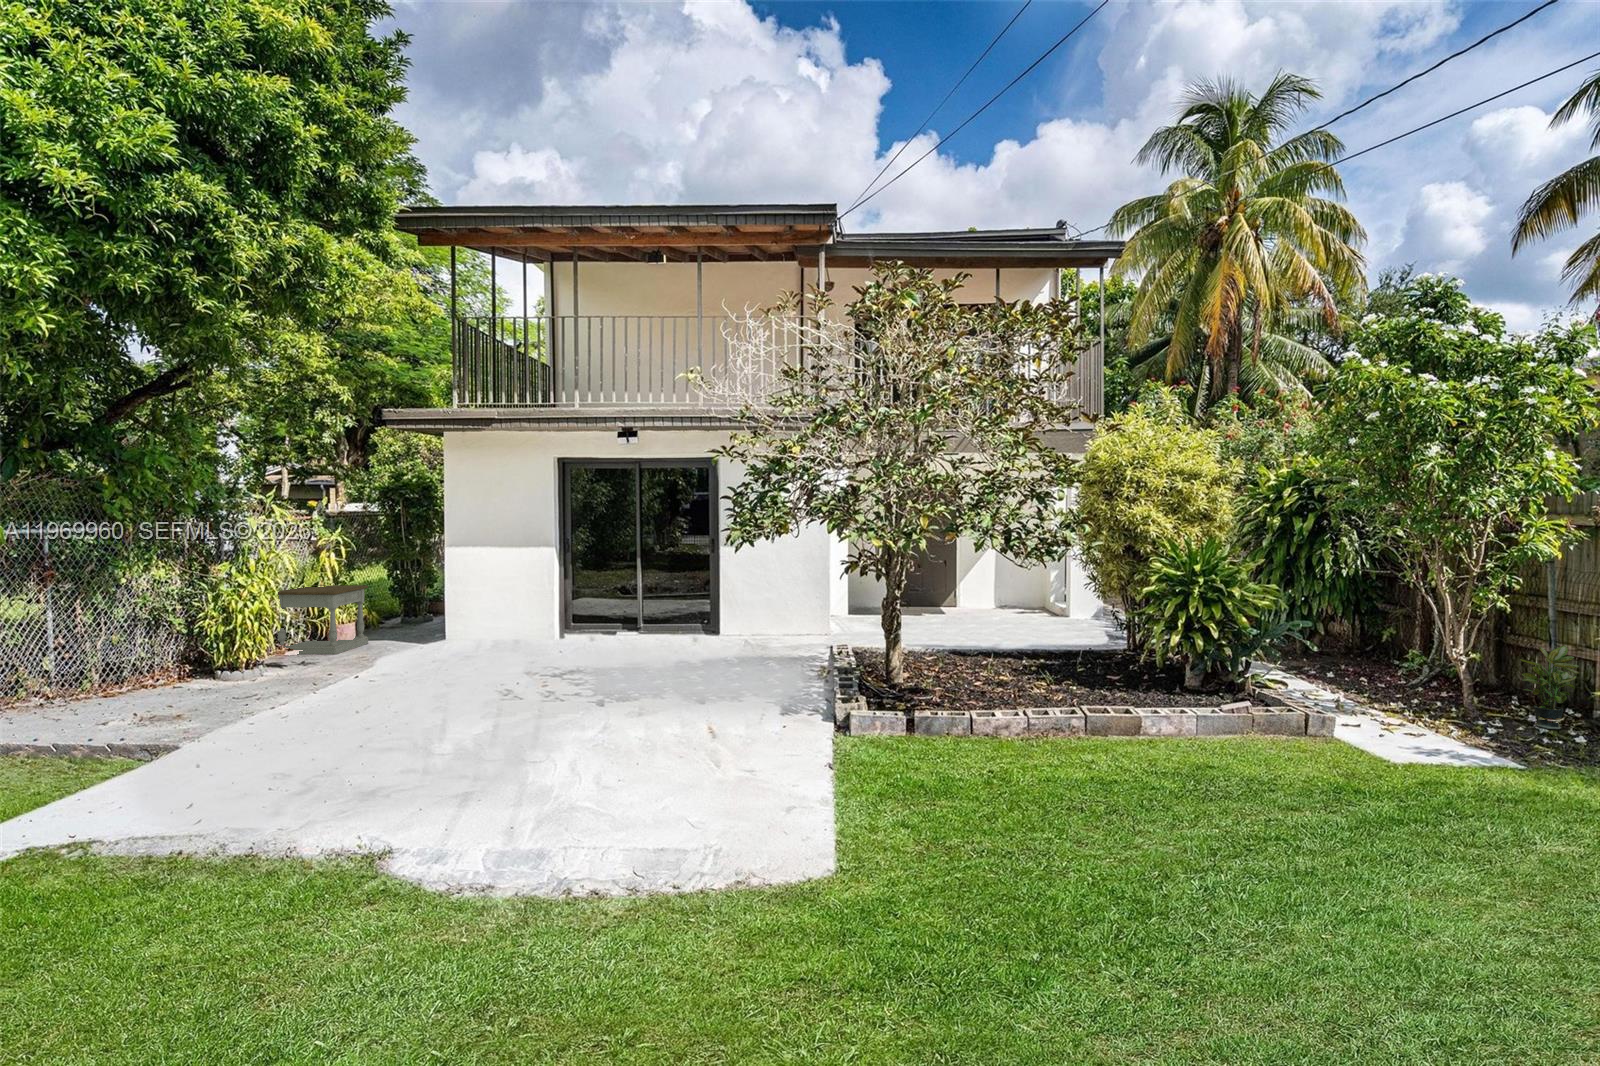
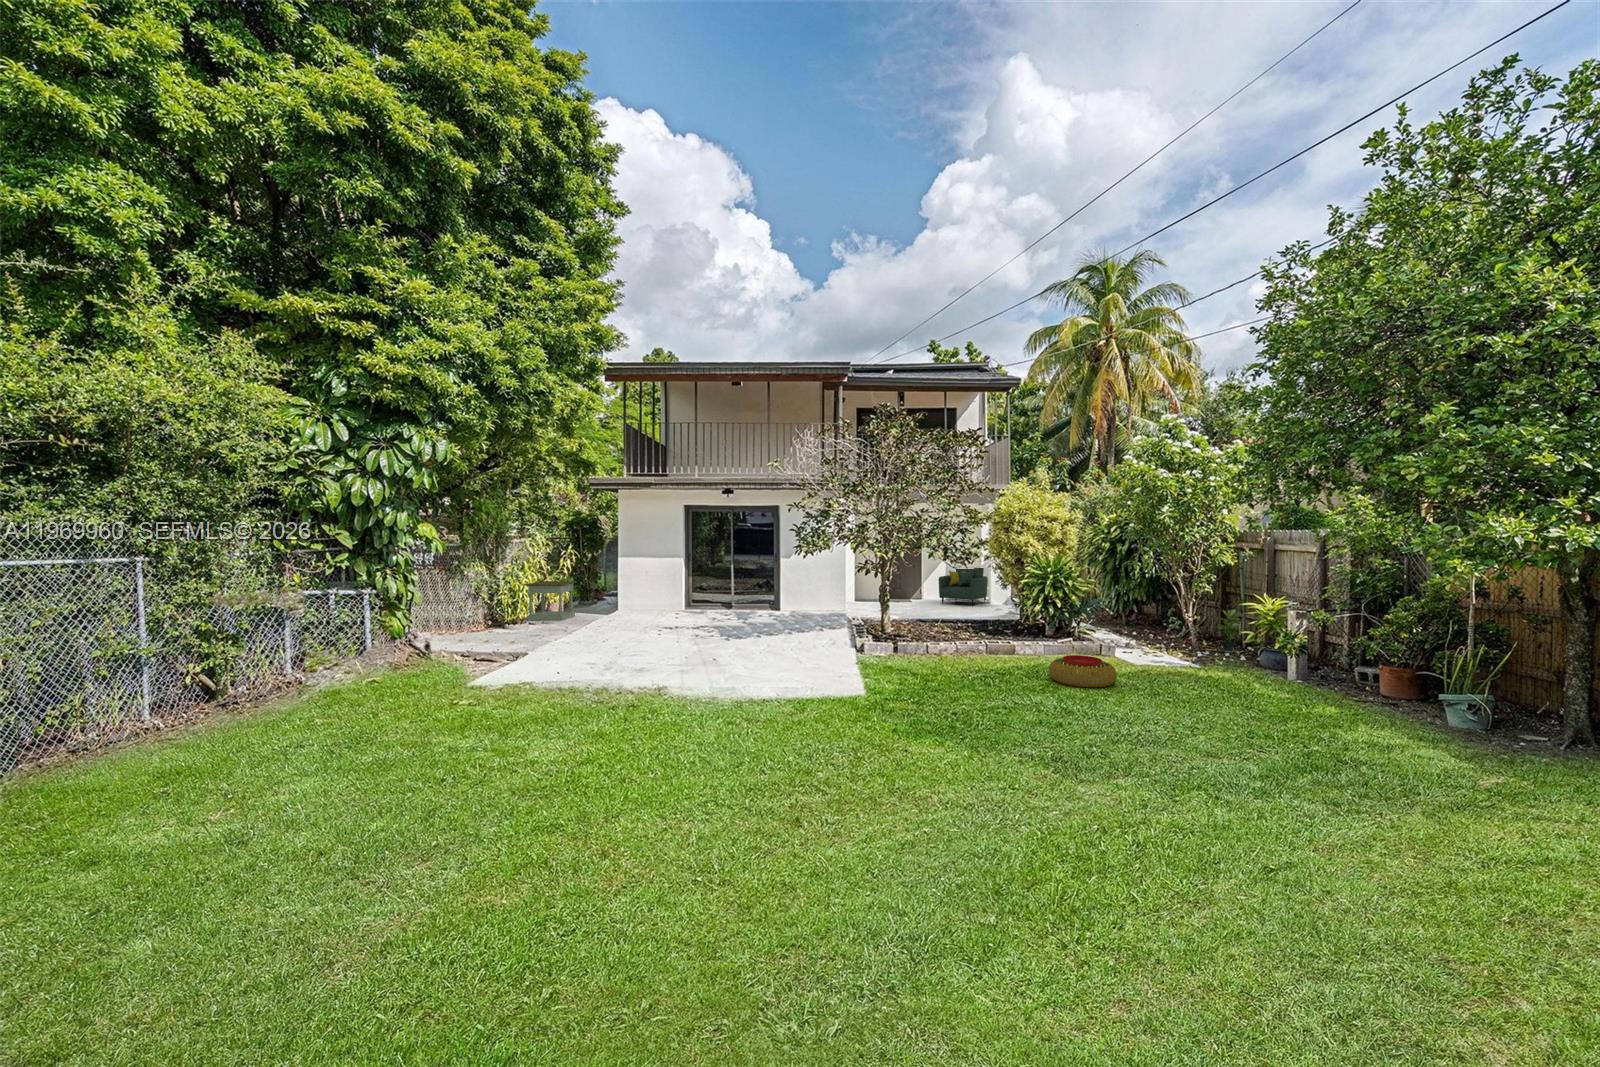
armchair: none [973,556,1050,620] -> present [939,568,988,606]
pouf: none [1257,767,1429,856] -> present [1049,655,1117,687]

